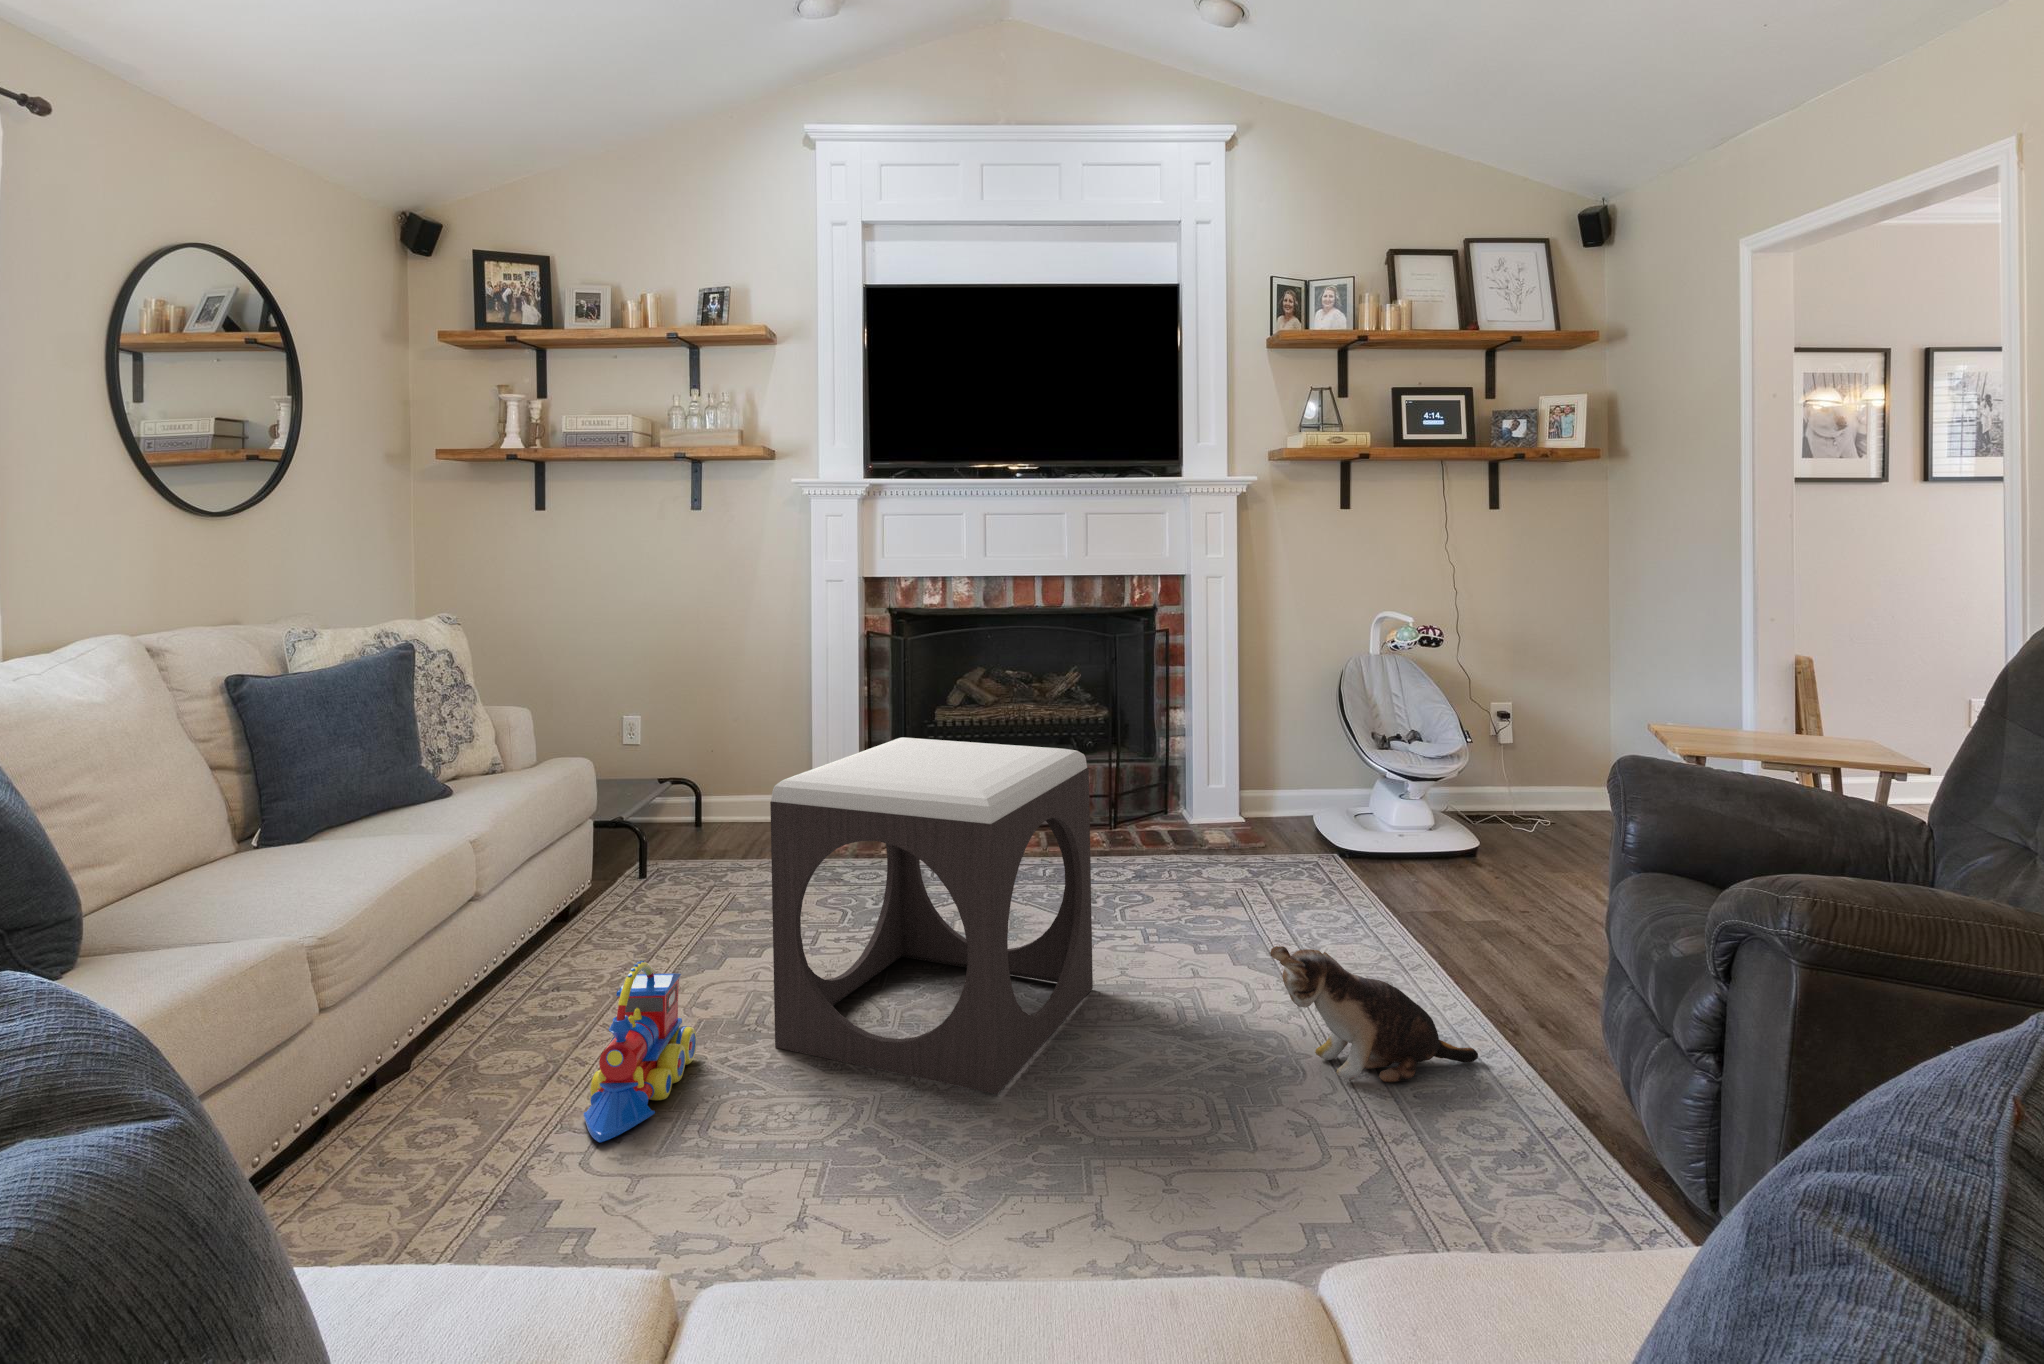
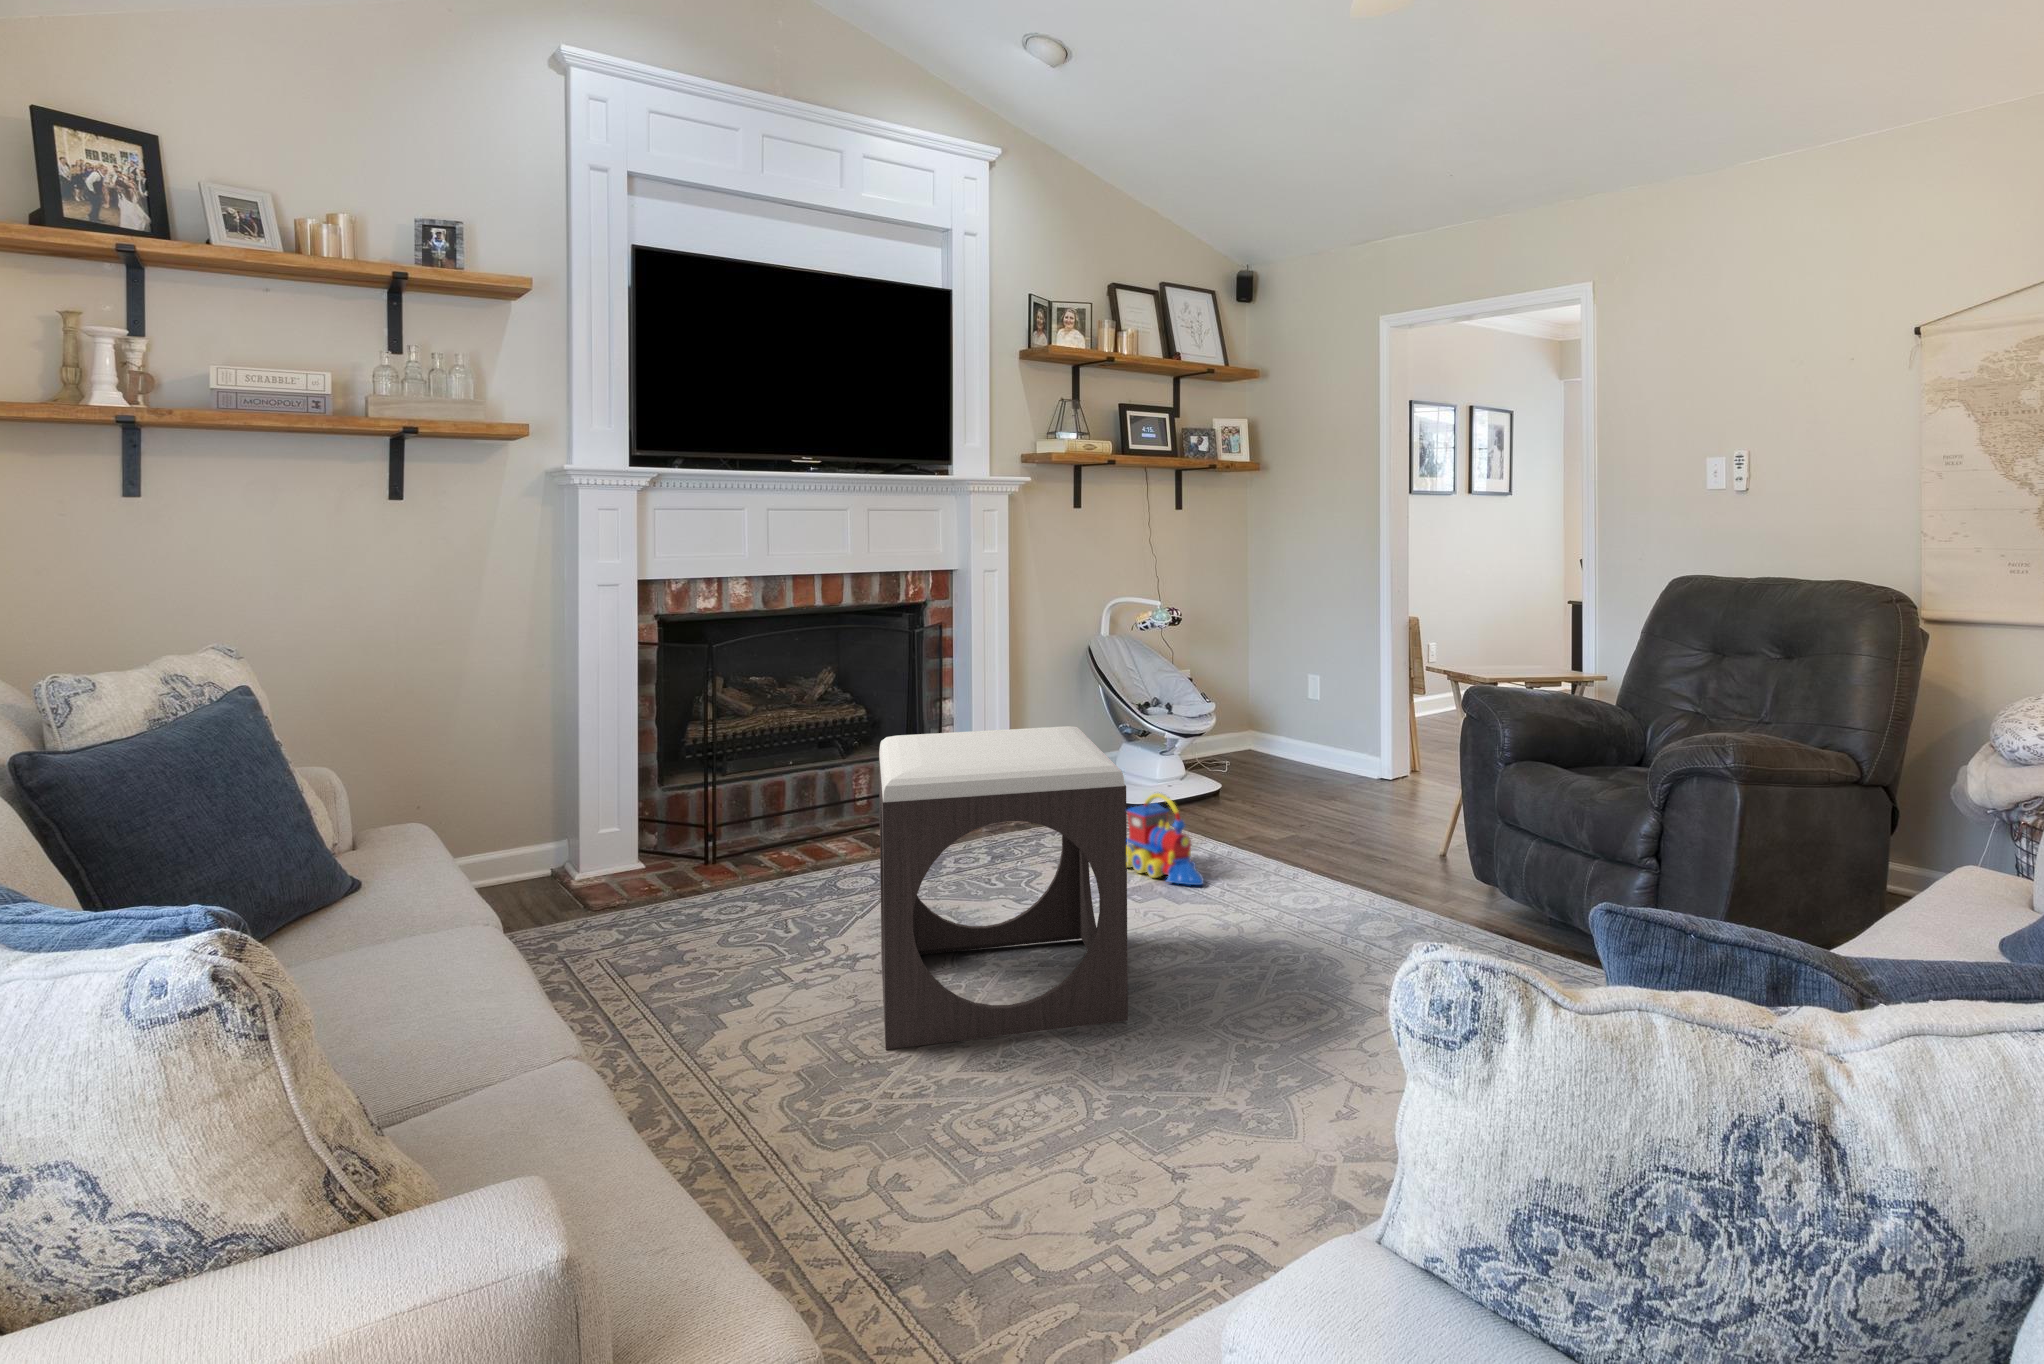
plush toy: present [1270,946,1478,1082] -> none [1273,853,1385,944]
toy train: present [584,961,697,1142] -> present [1127,793,1204,885]

